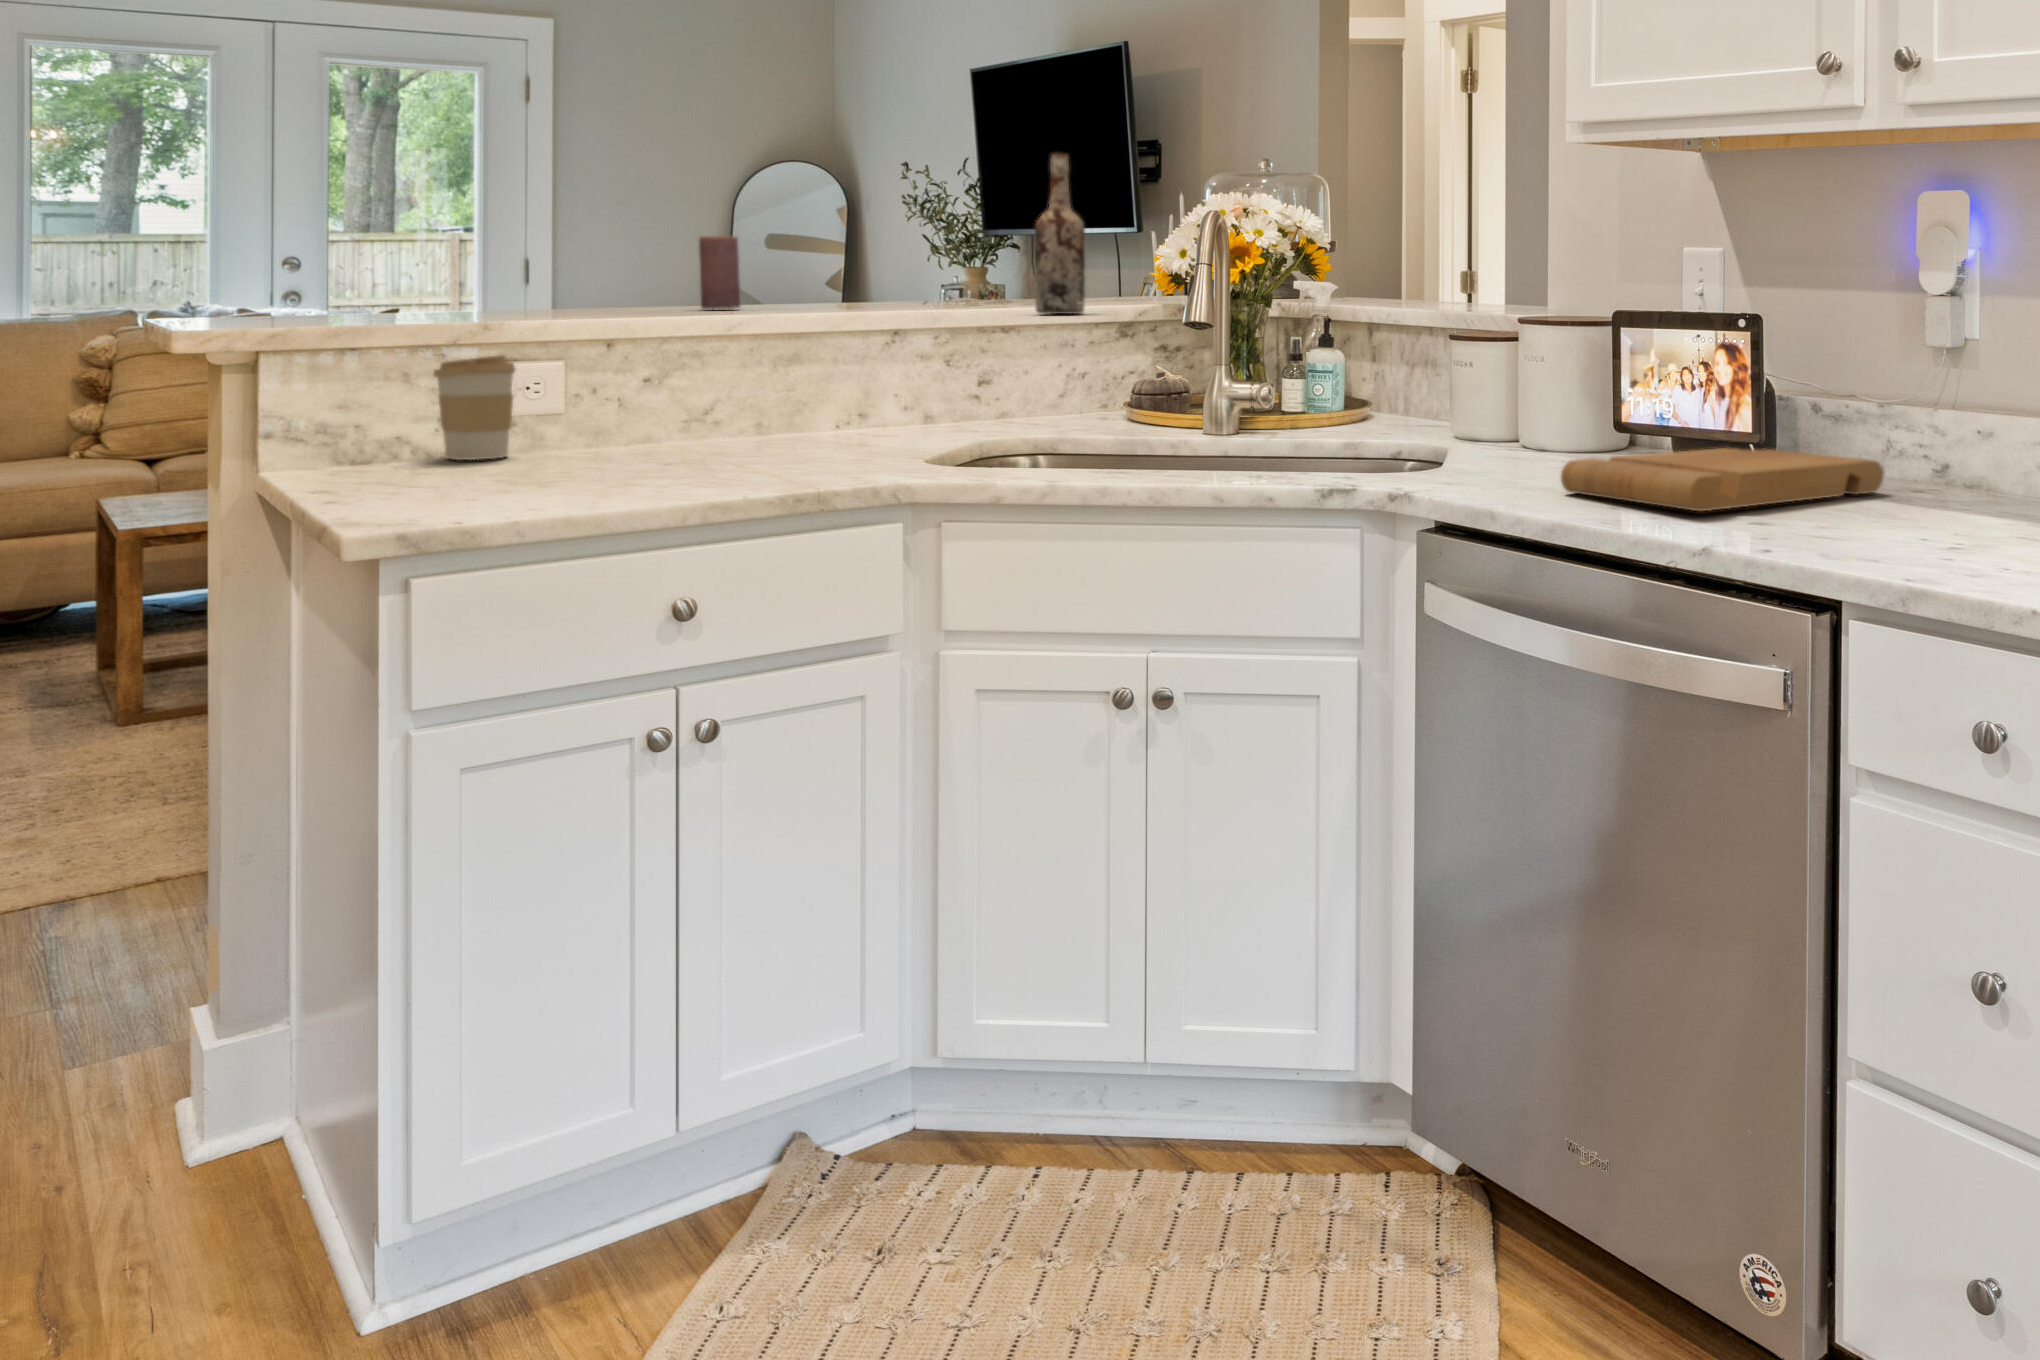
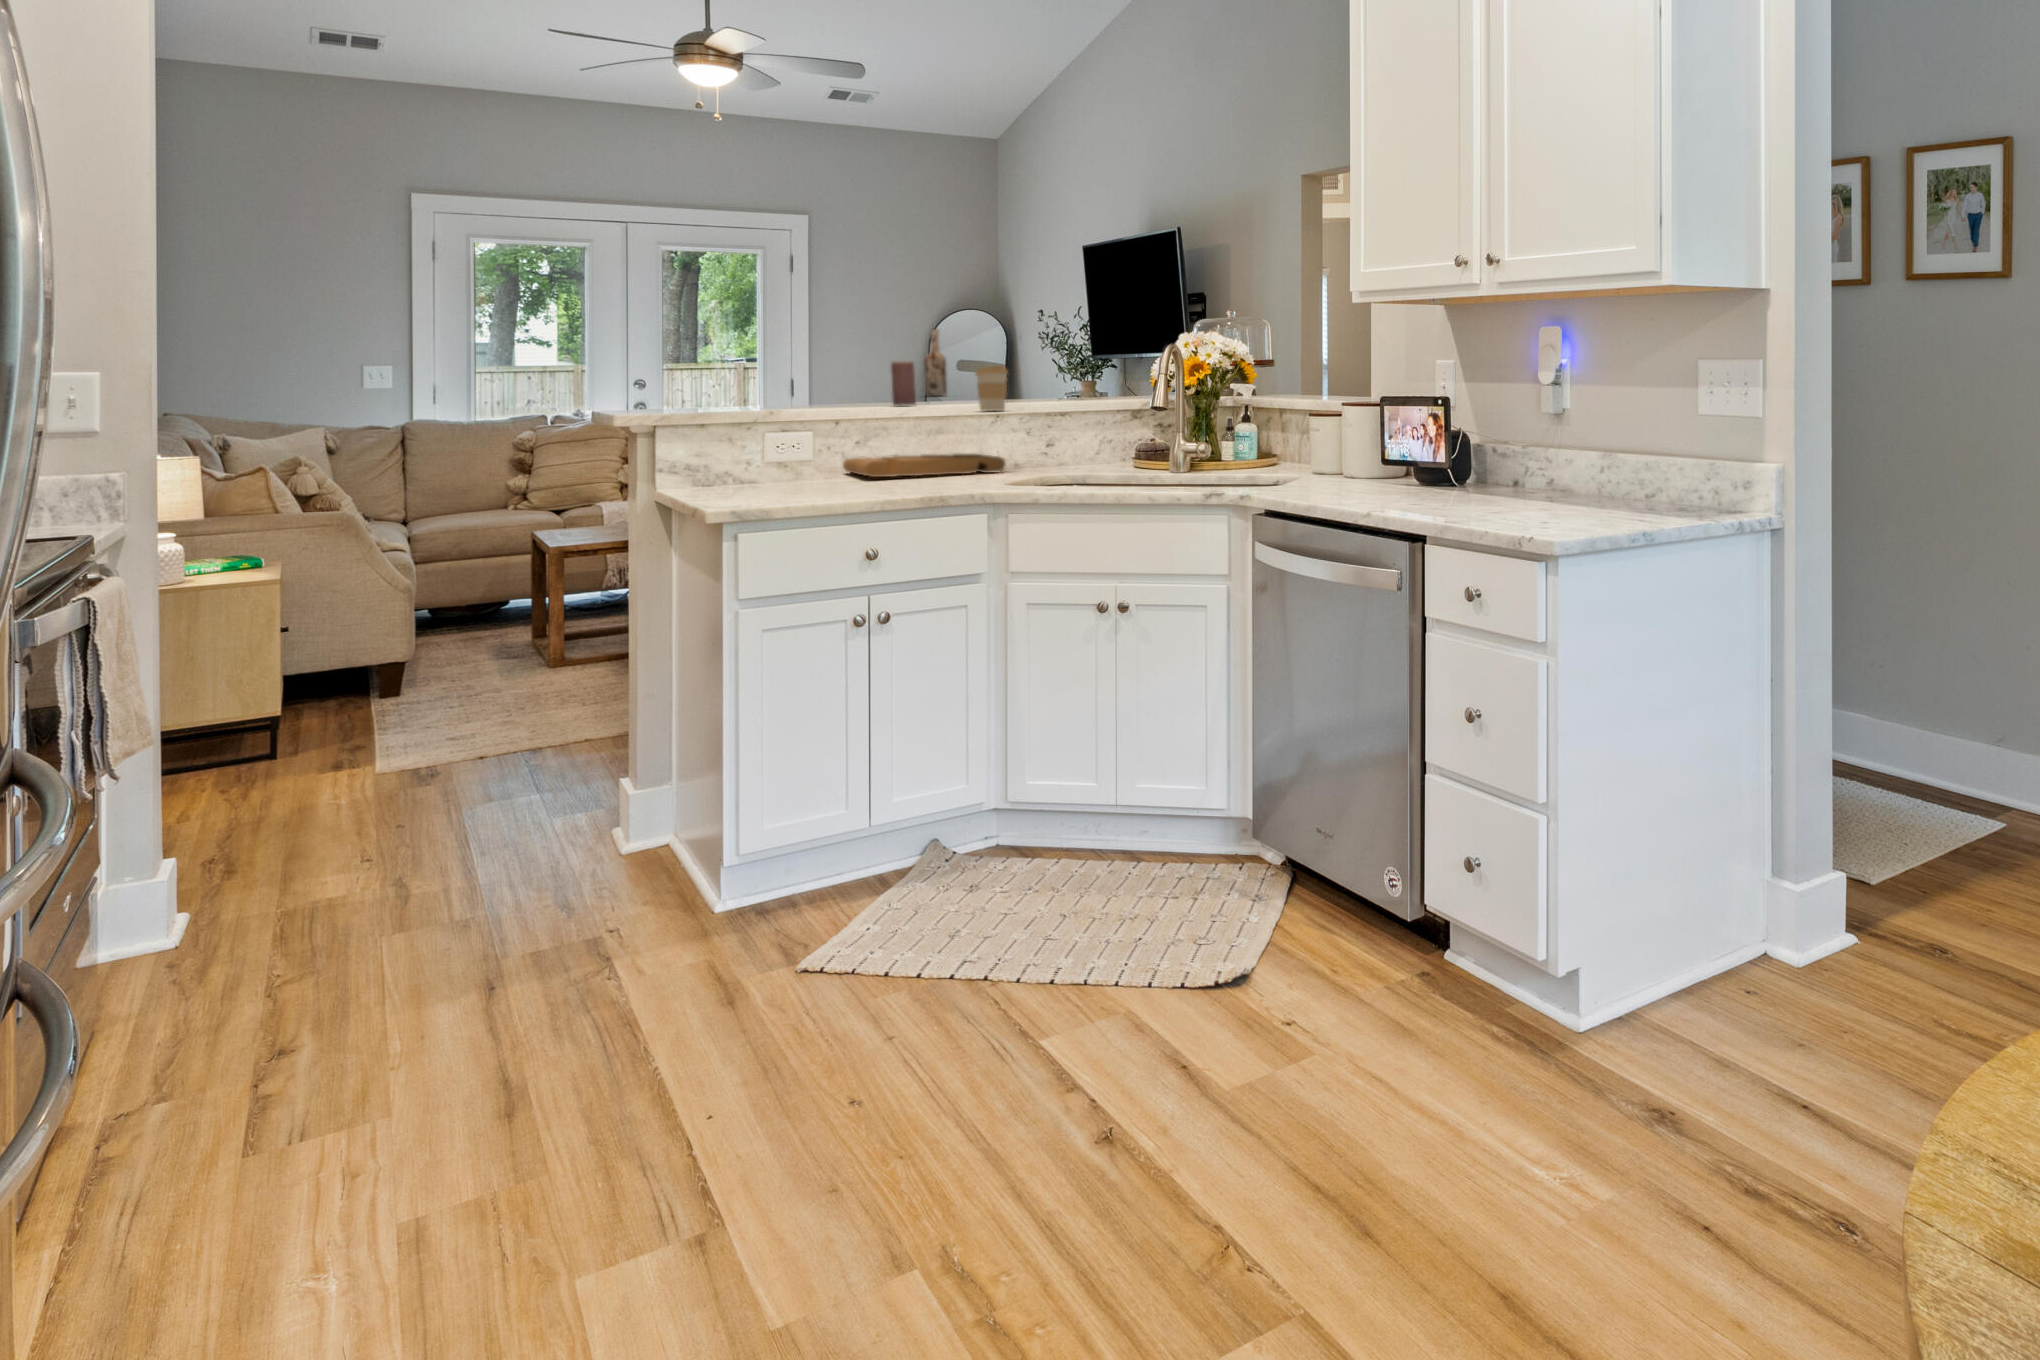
wine bottle: present [1035,153,1085,314] -> present [924,329,947,396]
coffee cup: present [433,355,515,460] -> present [975,366,1008,411]
cutting board: present [1561,448,1883,512] -> present [843,453,1006,477]

